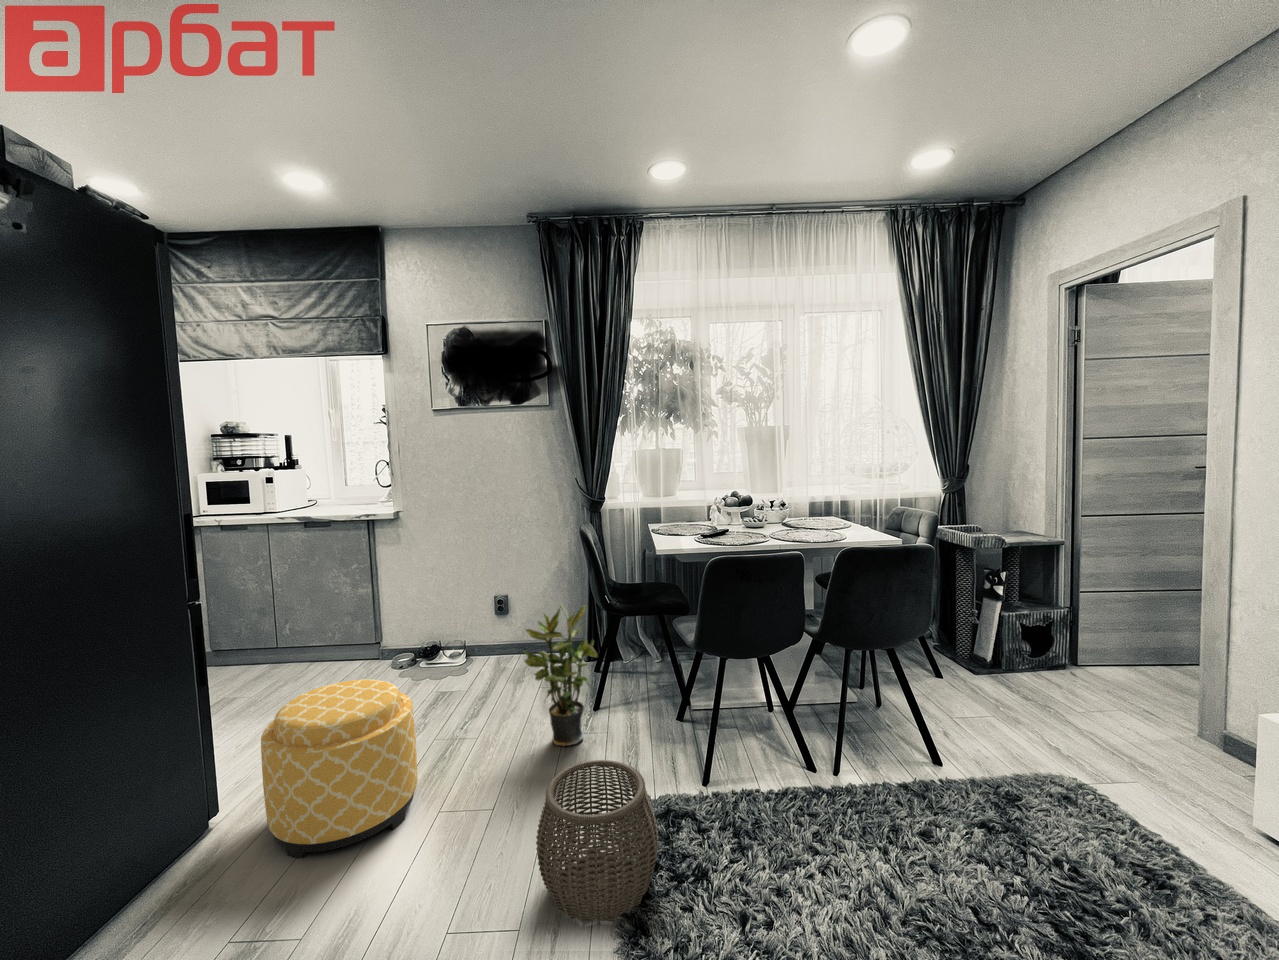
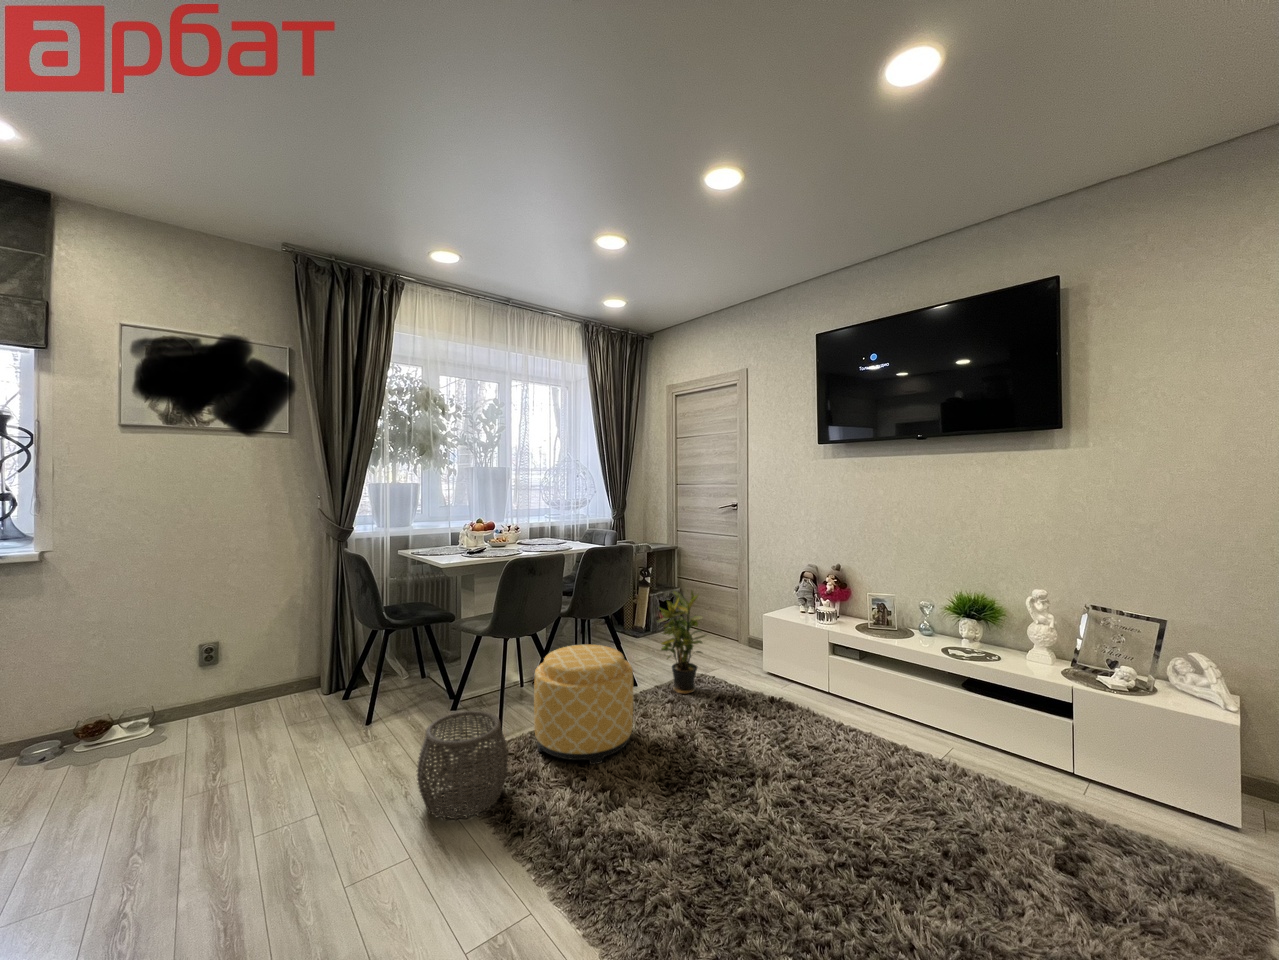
potted plant: present [524,604,598,746] -> present [657,591,706,694]
ottoman: present [261,679,417,859] -> present [534,644,633,765]

